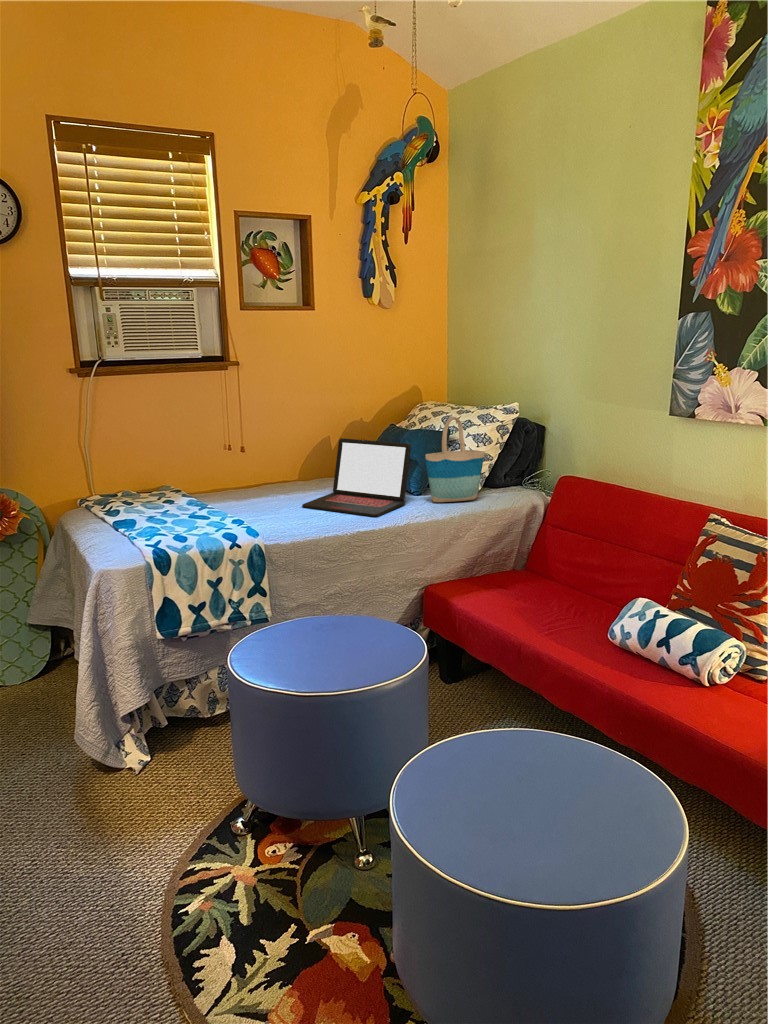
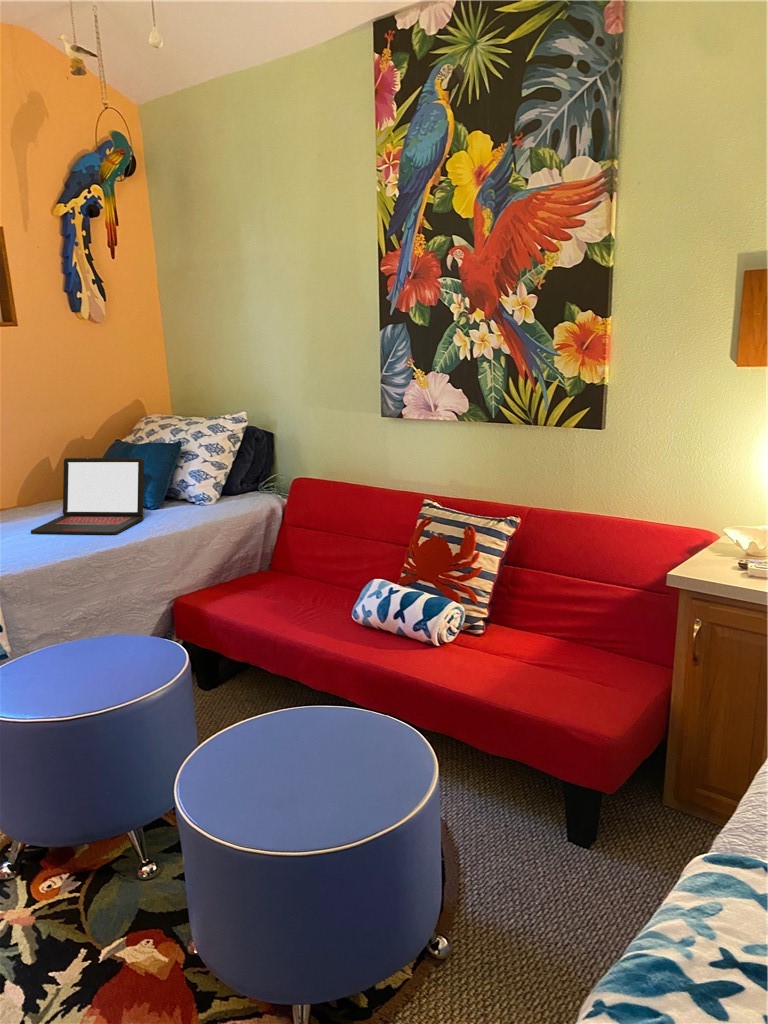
tote bag: present [425,417,485,502] -> none [160,428,219,514]

